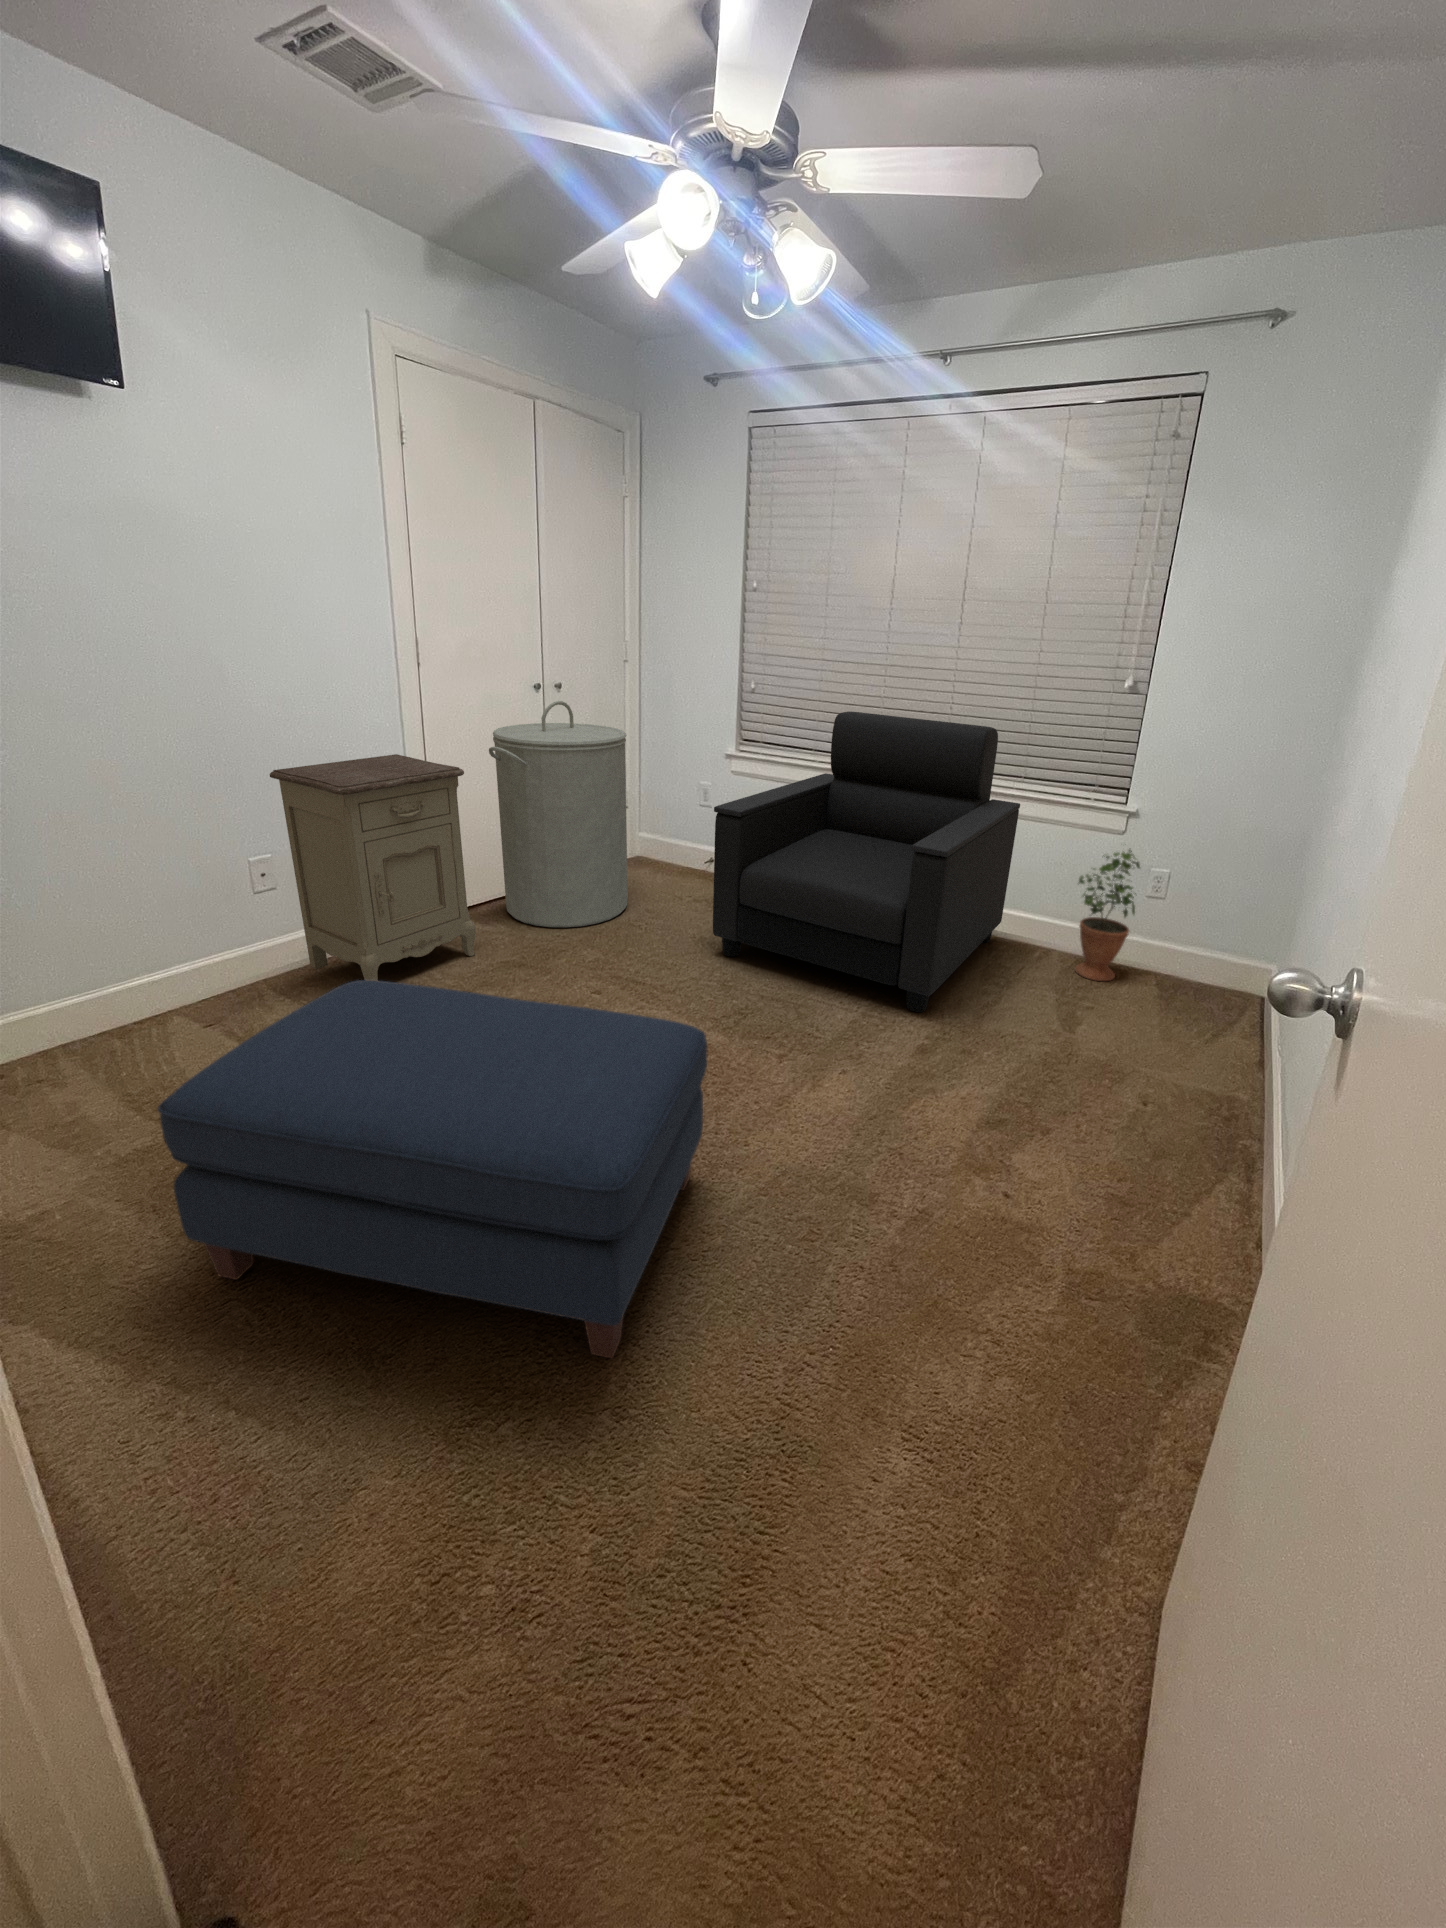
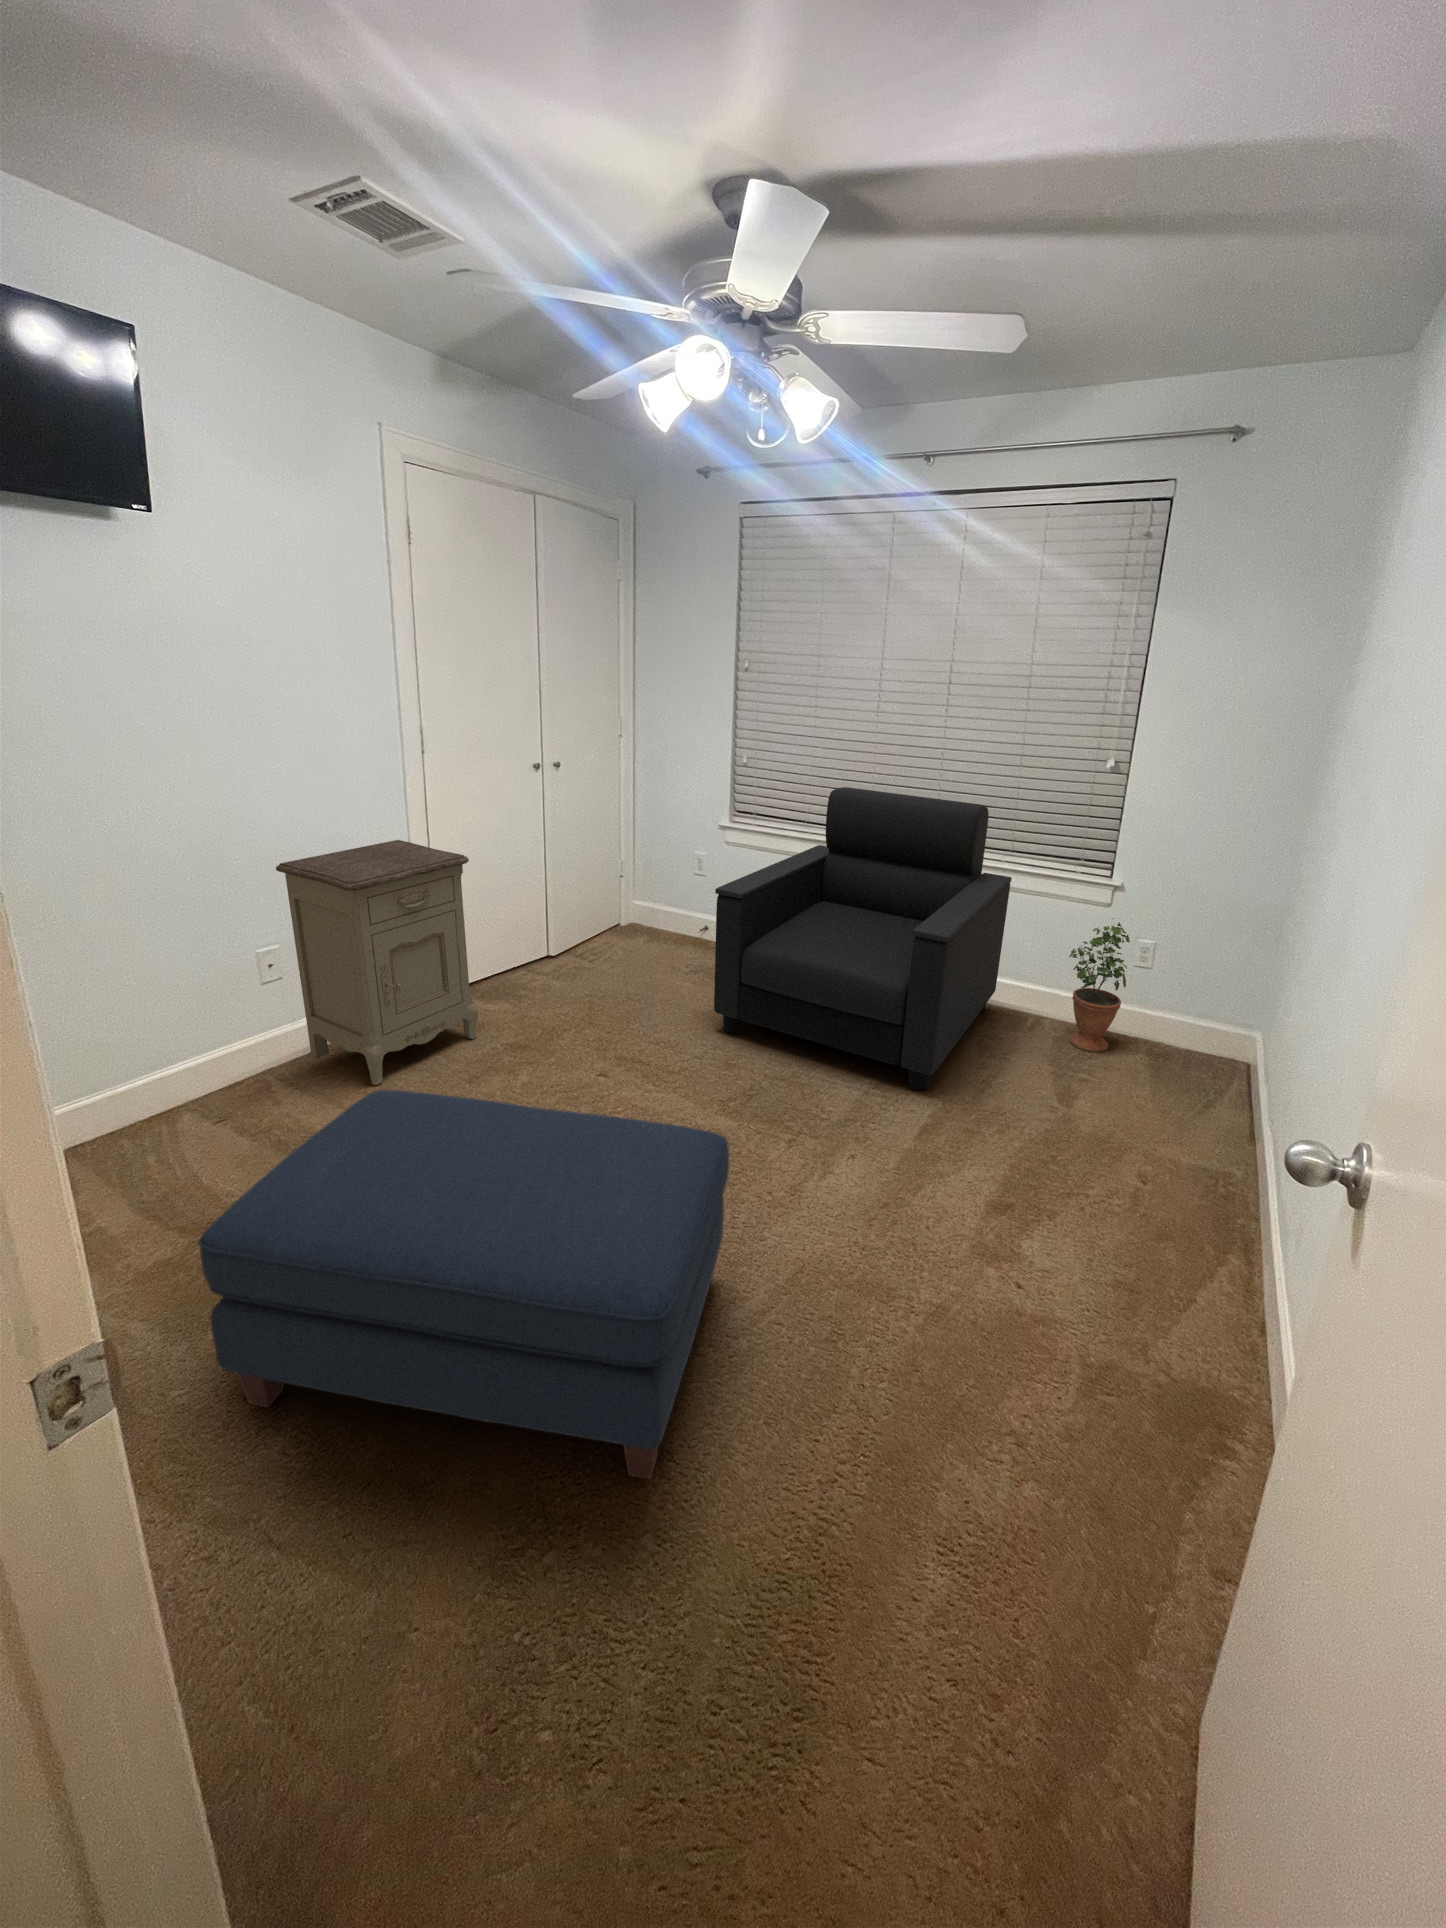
laundry hamper: present [489,701,628,928] -> none [490,782,625,1005]

